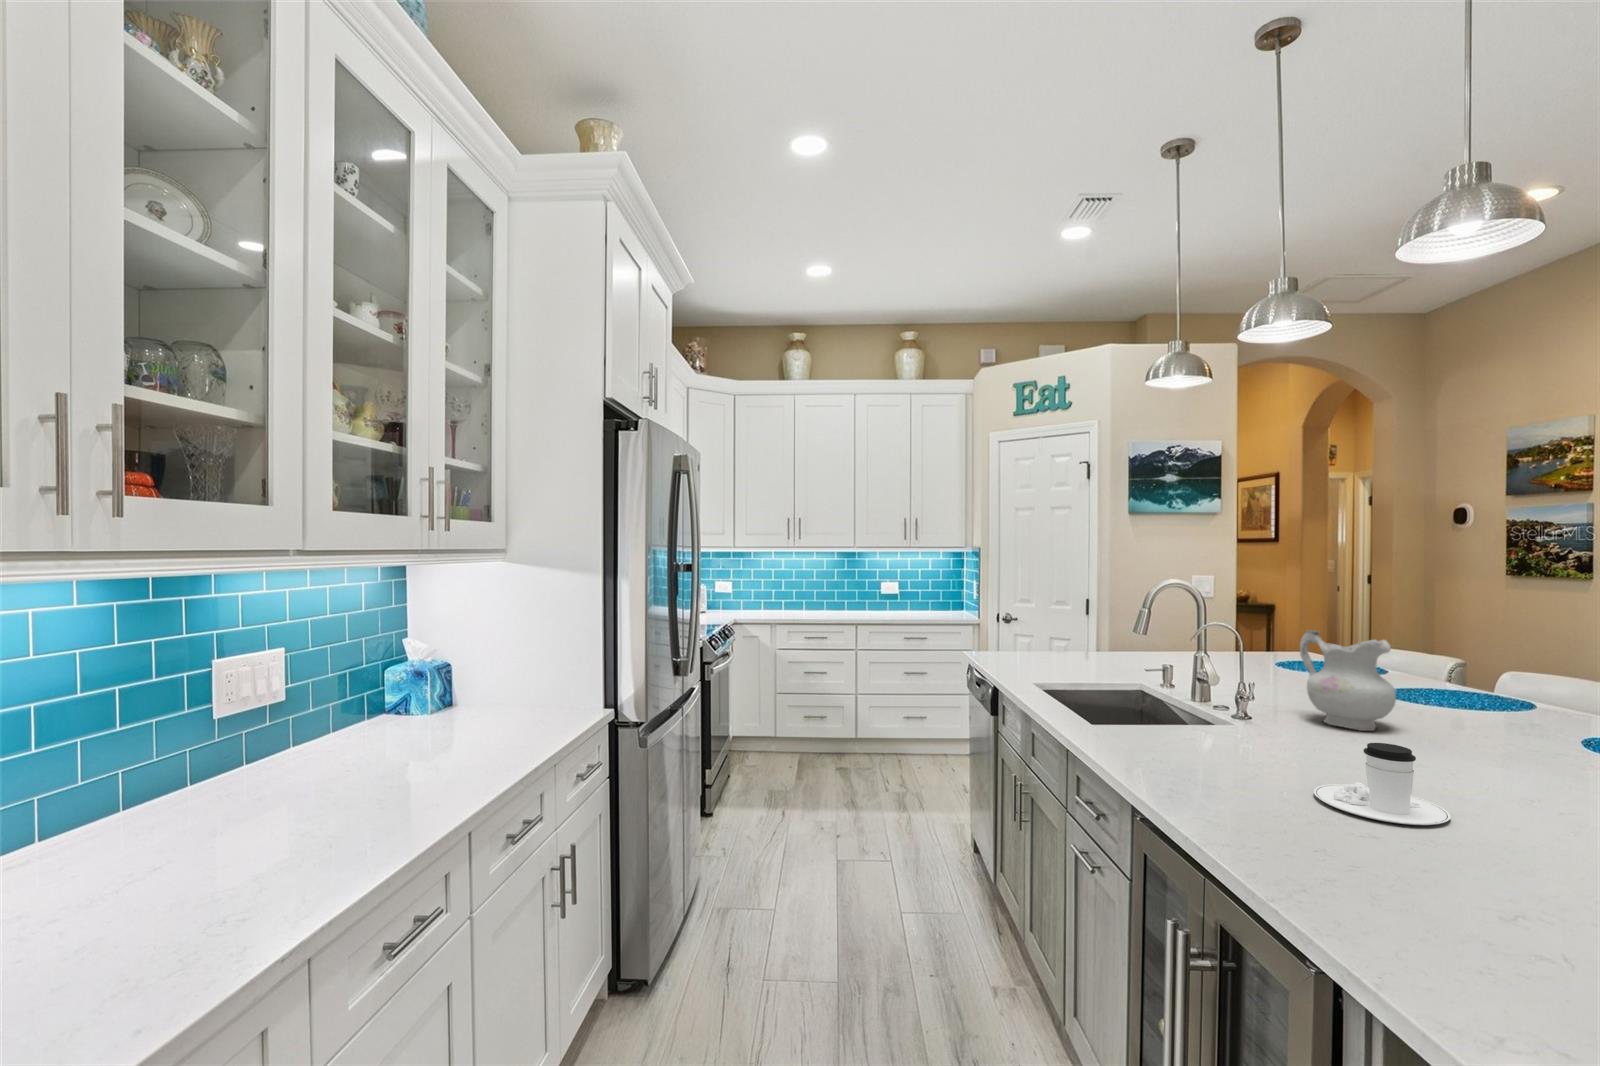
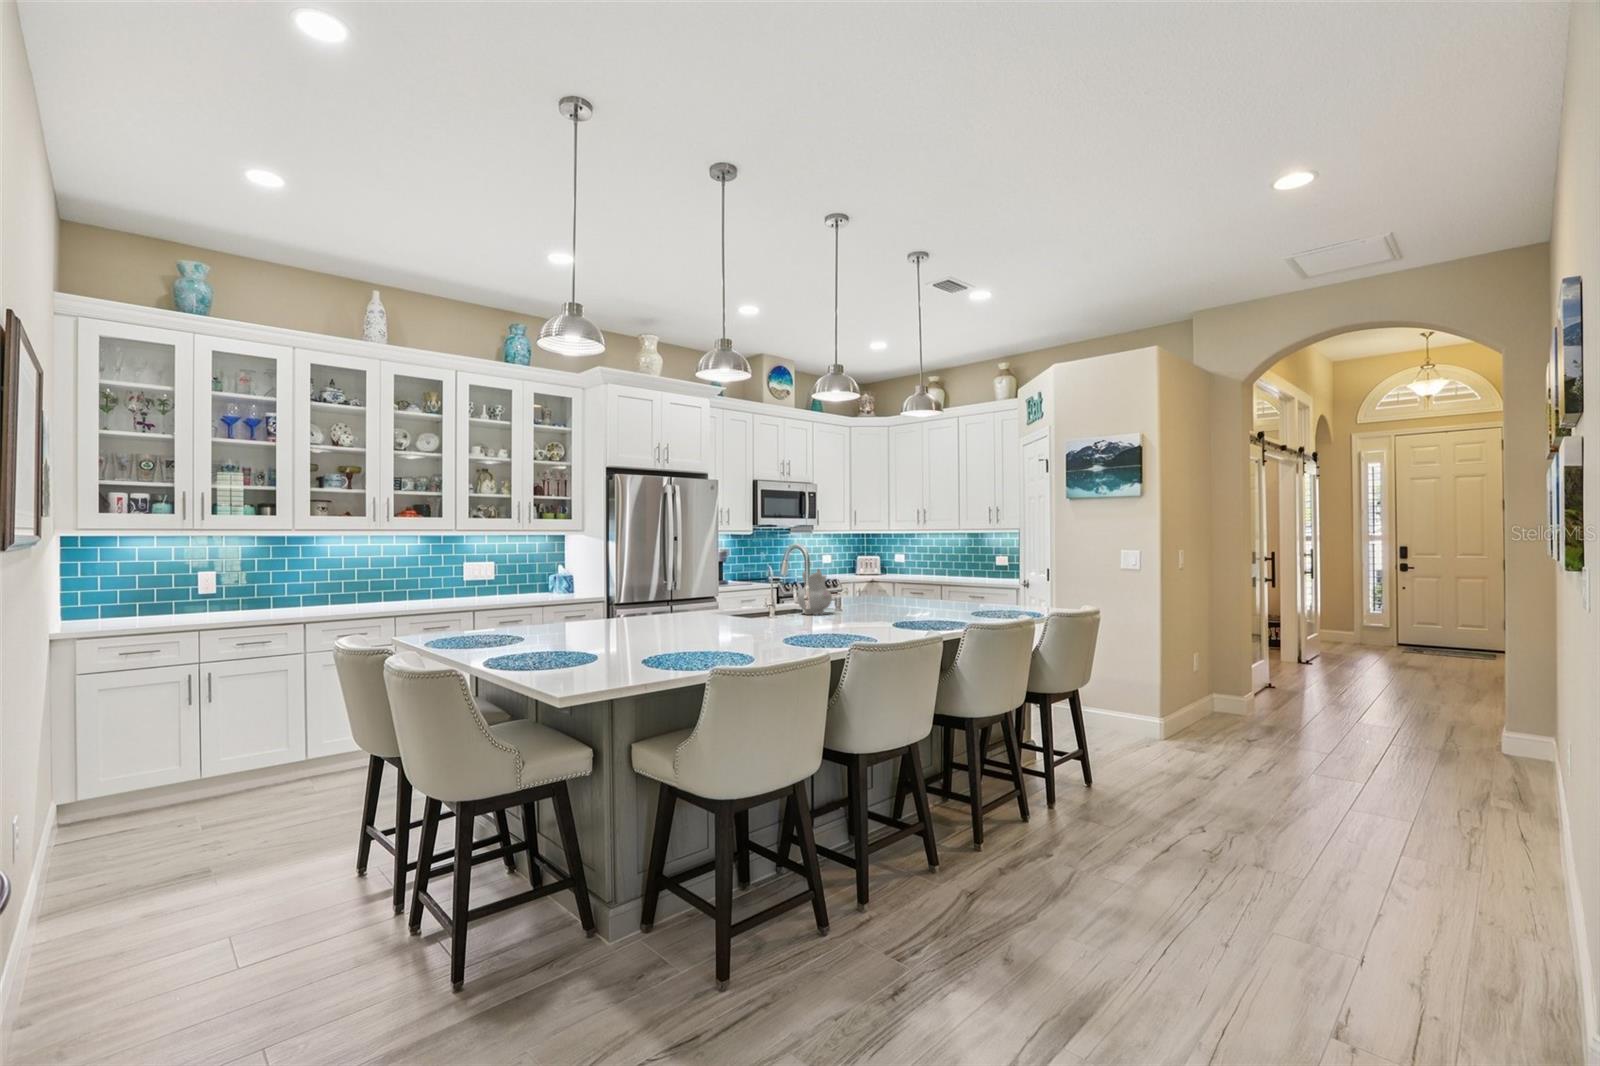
coffee cup: present [1314,743,1450,825] -> none [670,596,707,620]

